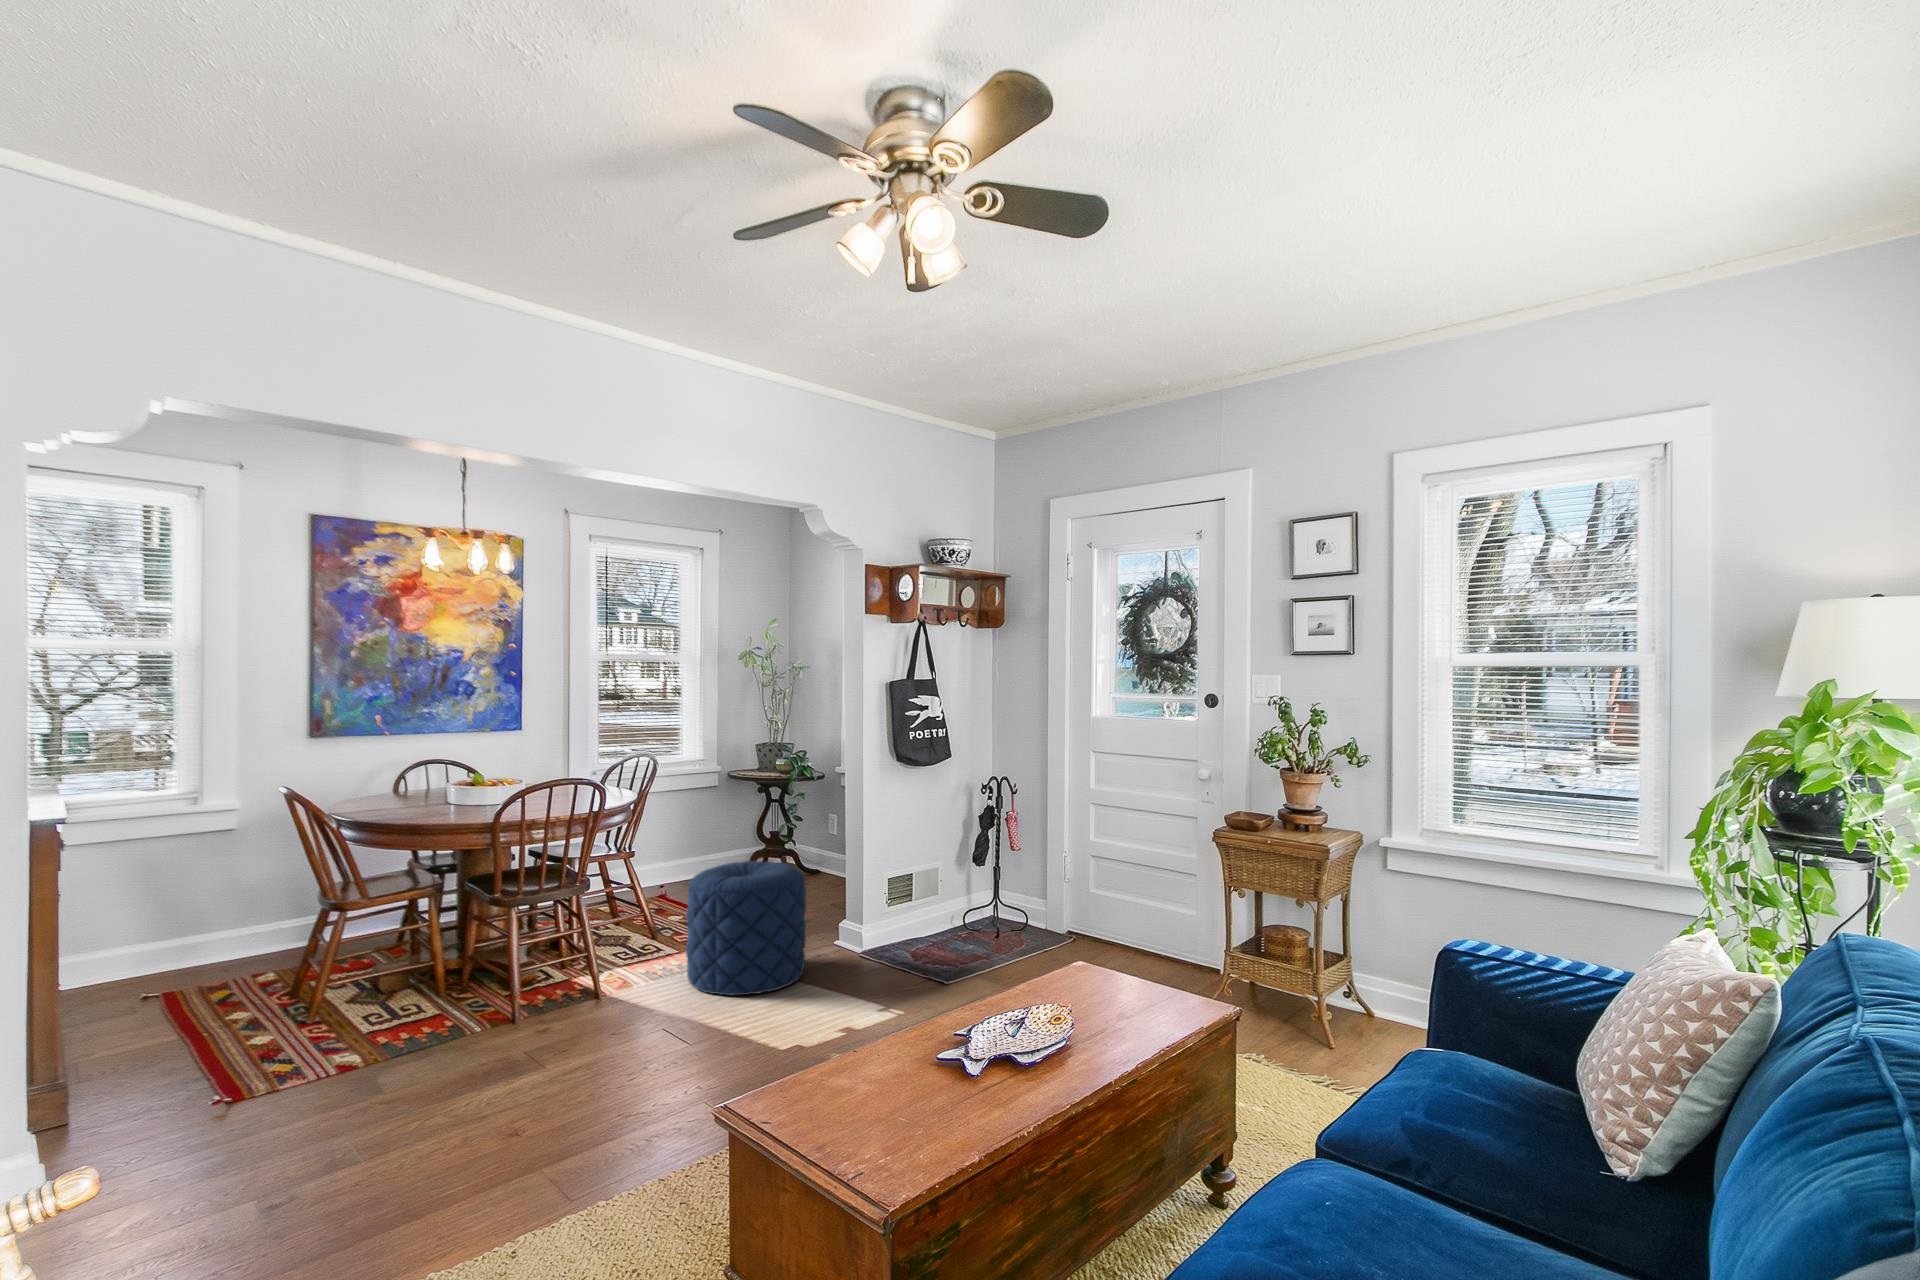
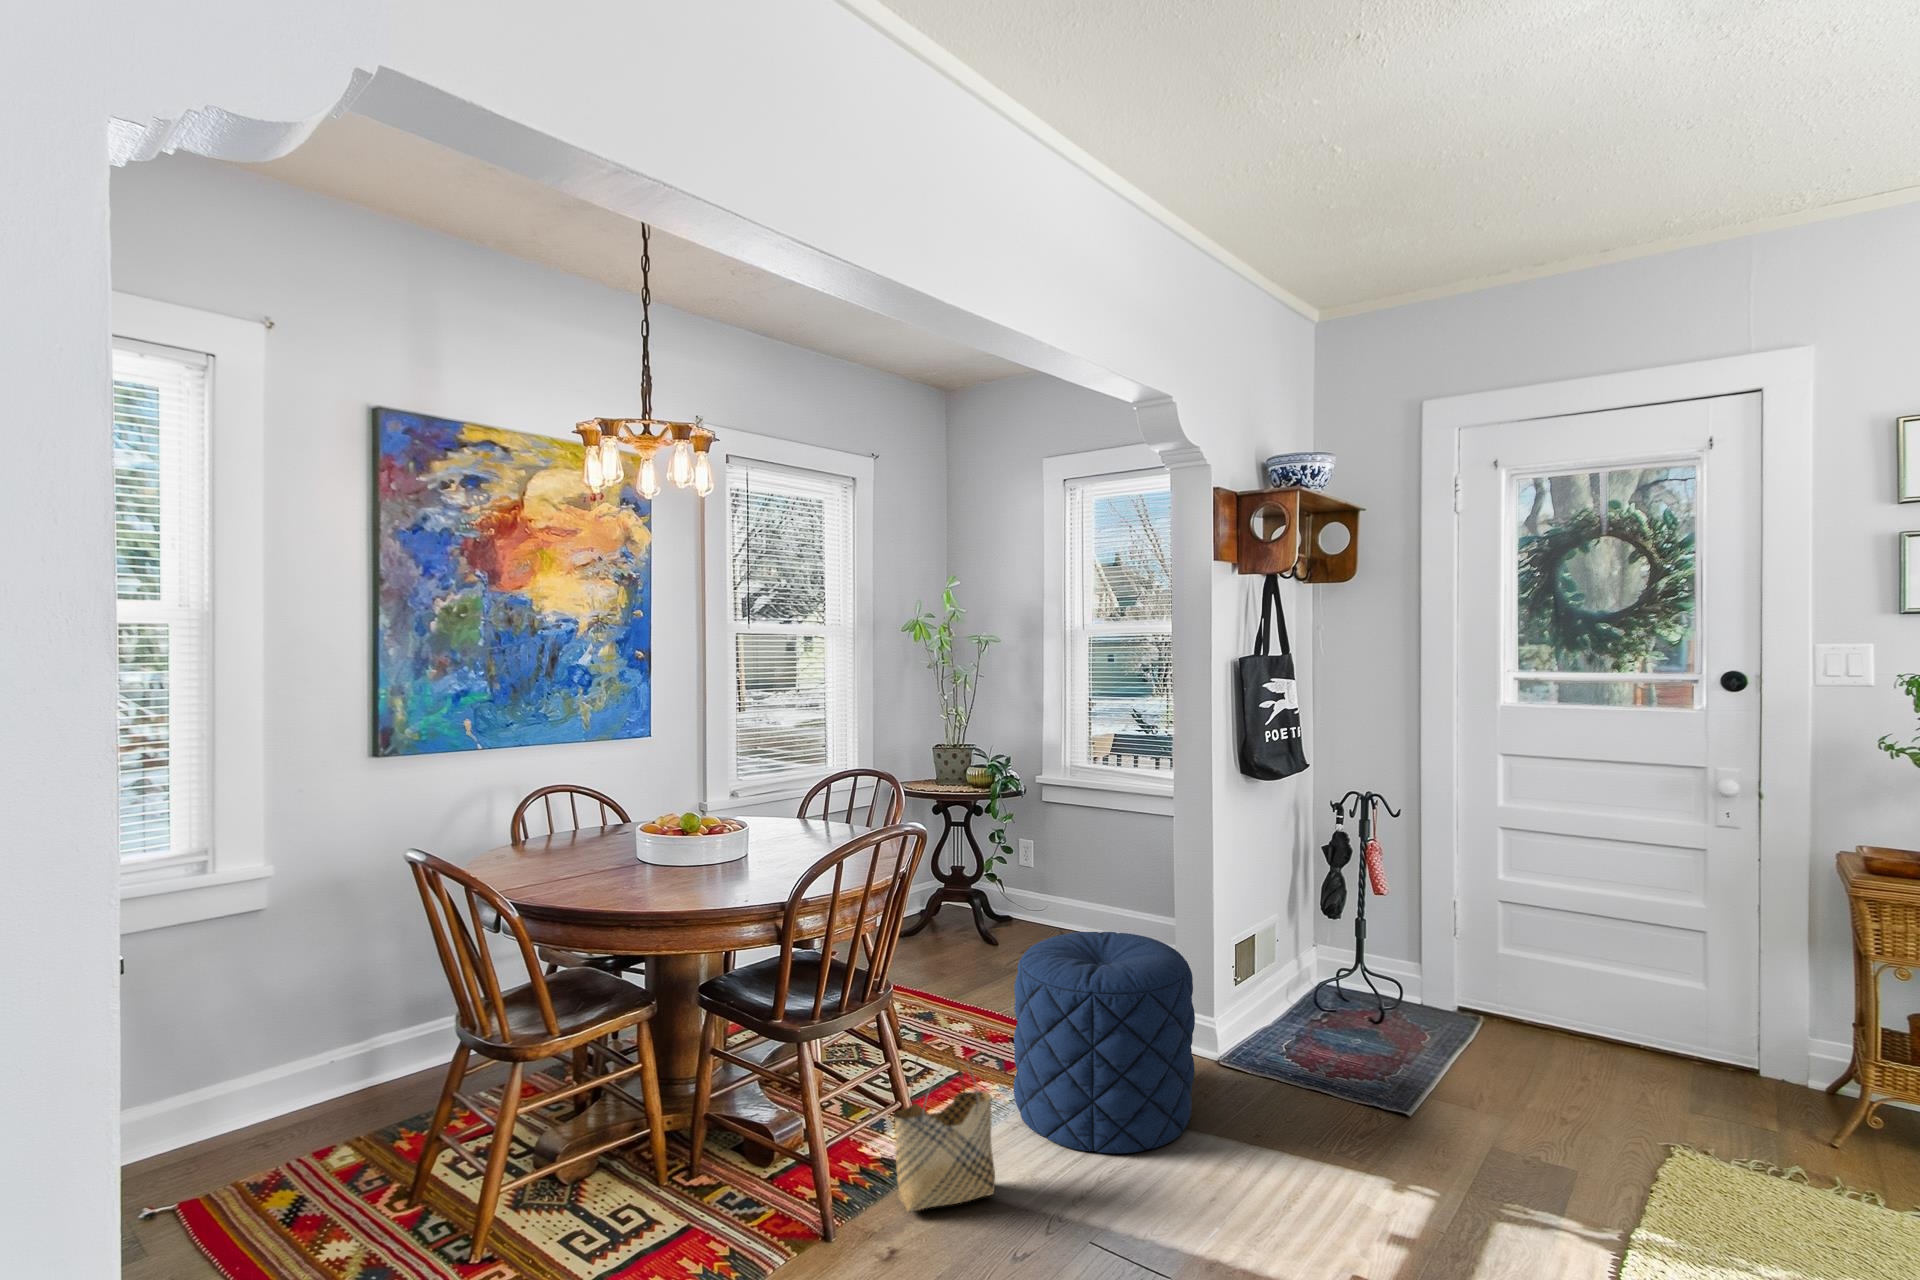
woven basket: none [566,916,637,1014] -> present [893,1042,995,1212]

